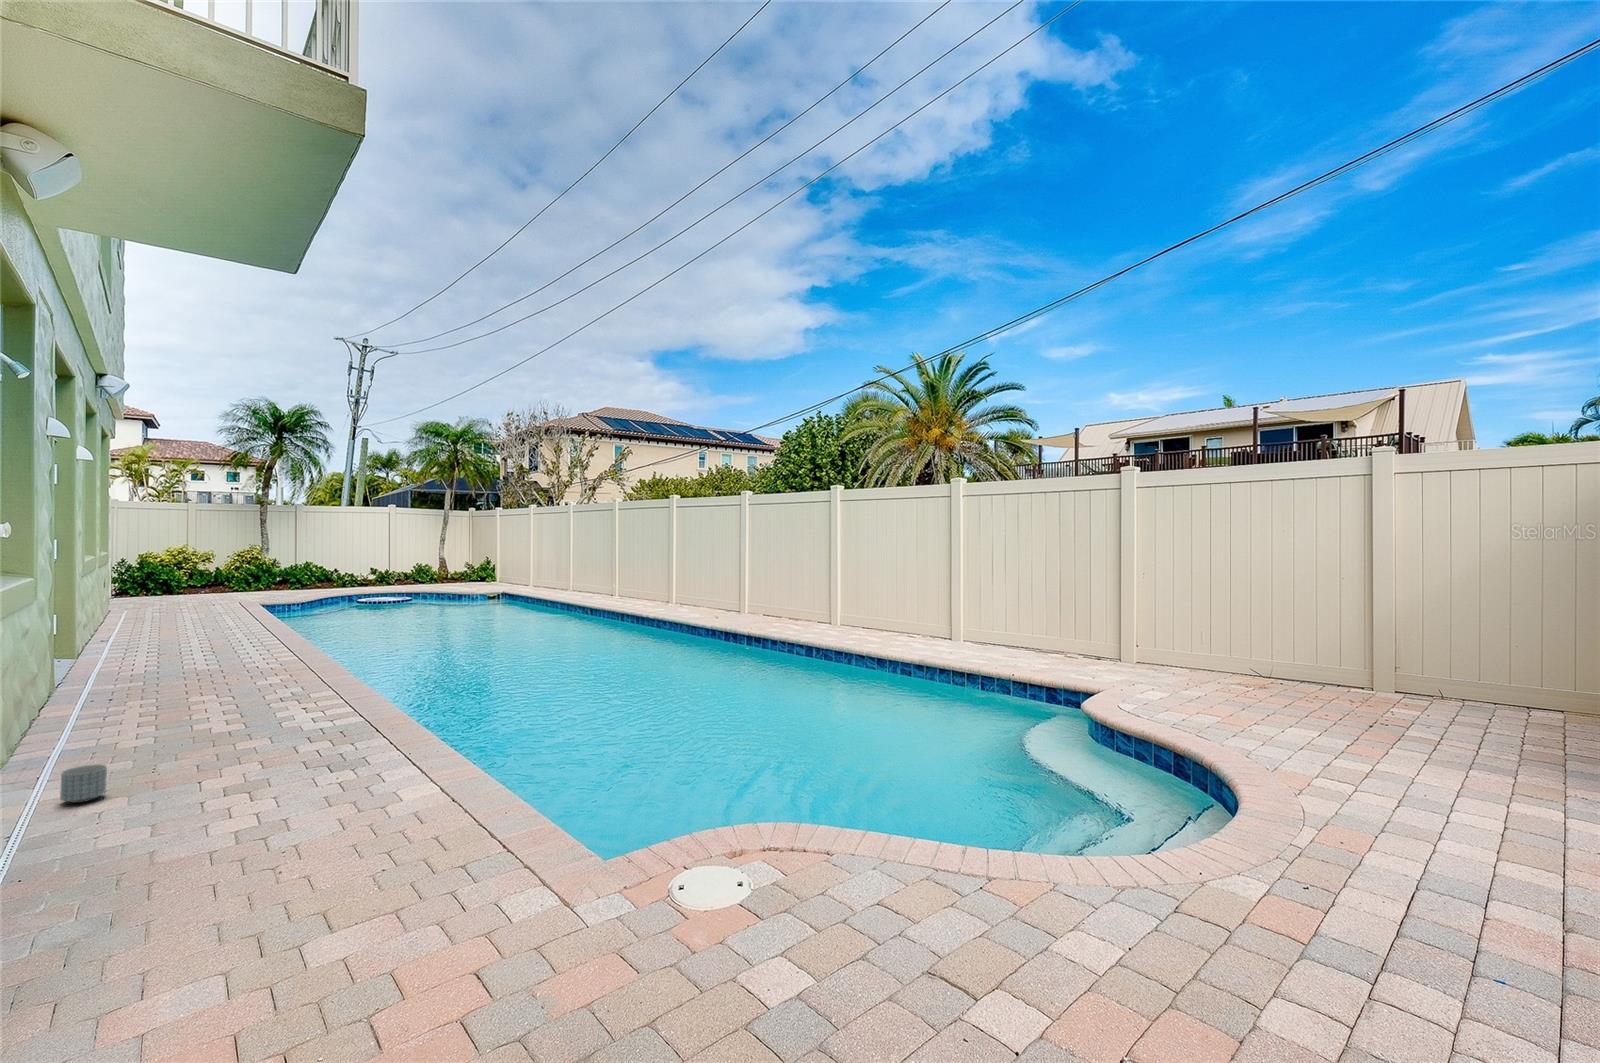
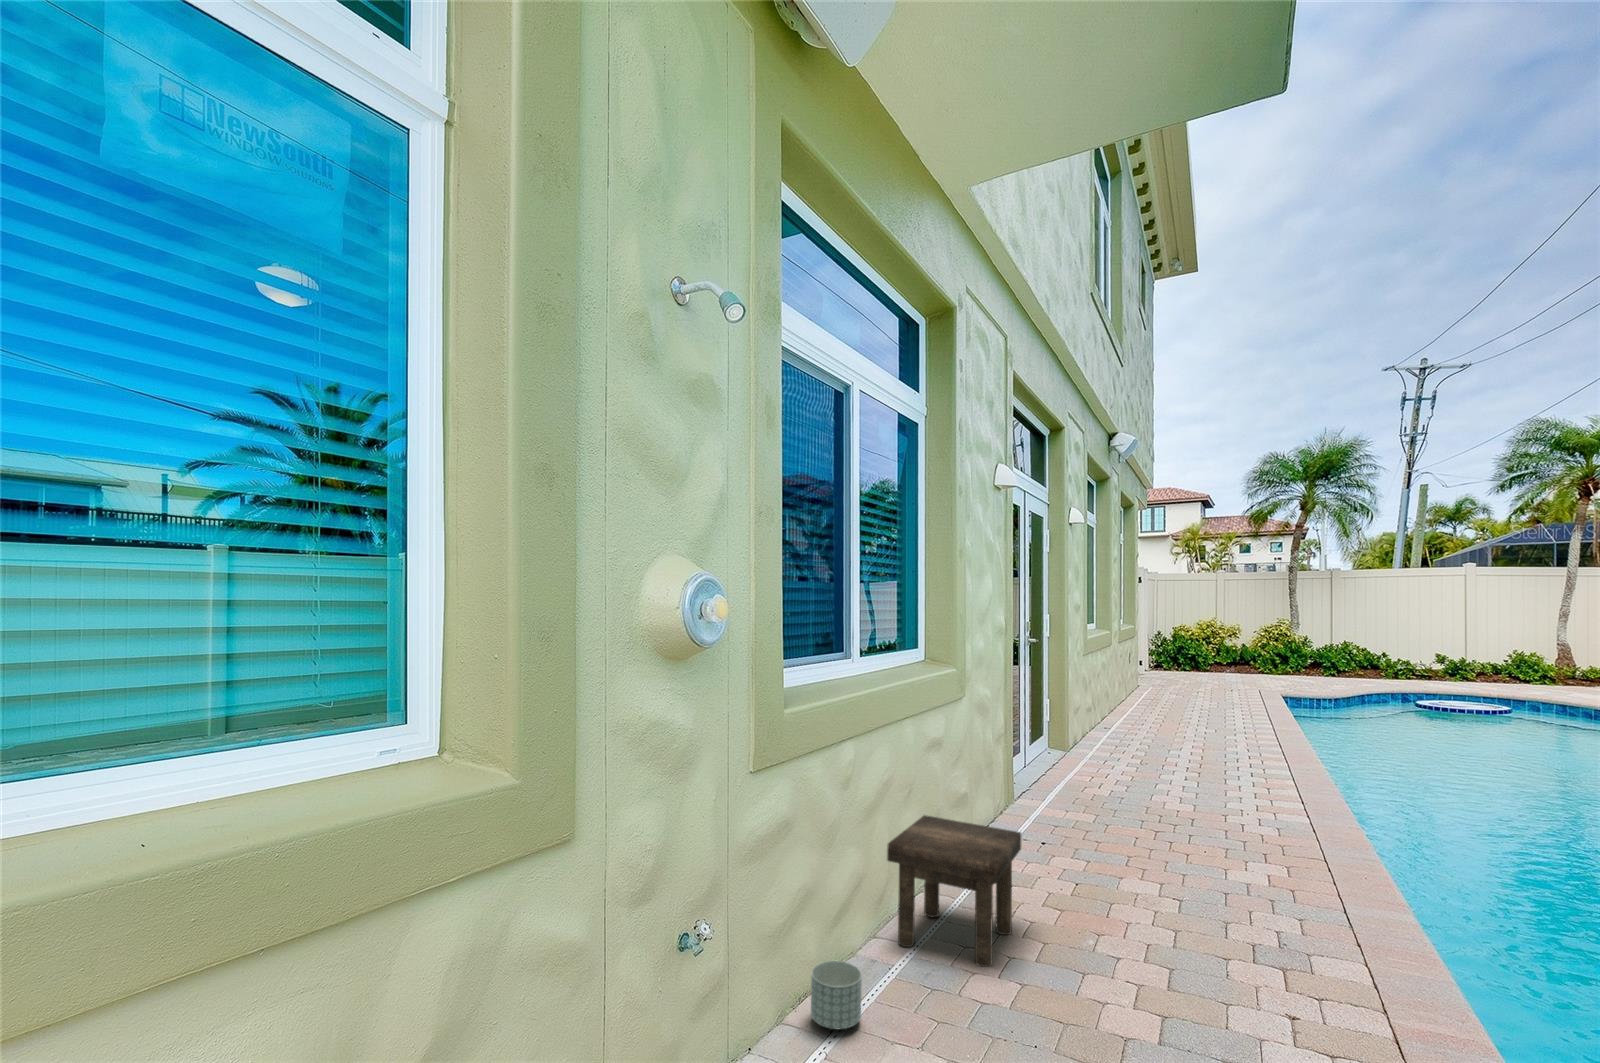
stool: none [75,681,177,771] -> present [887,815,1021,967]

